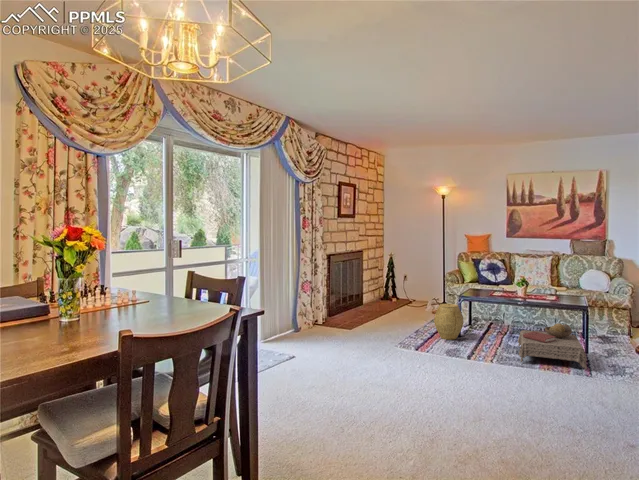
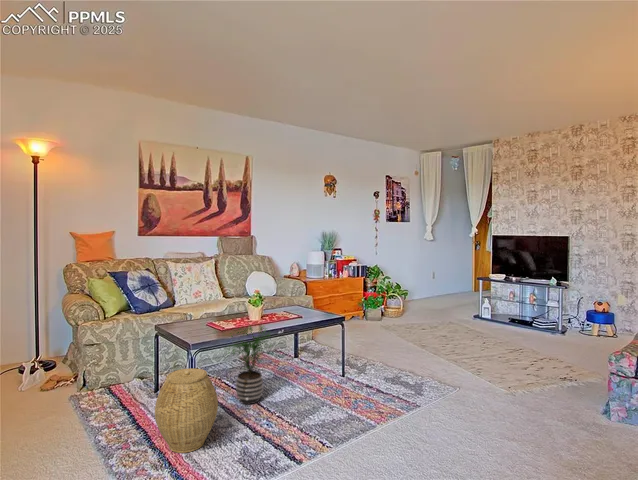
potted plant: none [484,293,519,340] -> present [224,326,270,404]
ottoman: present [518,323,587,370] -> none [299,350,414,437]

